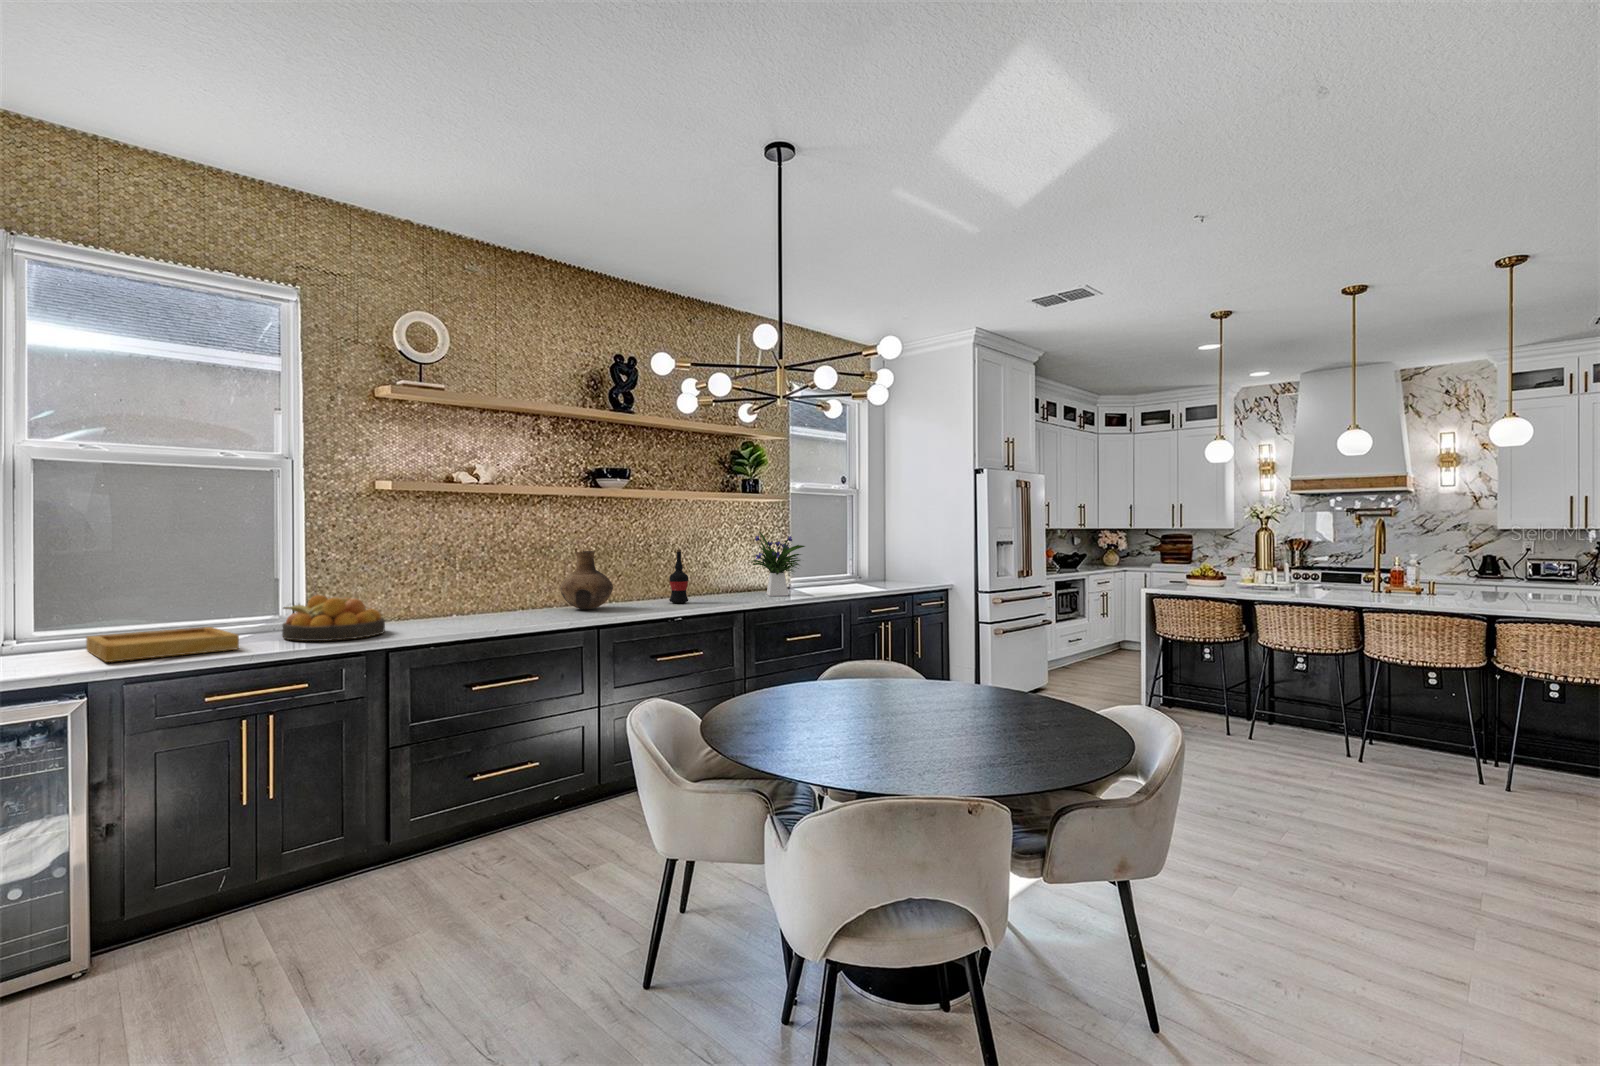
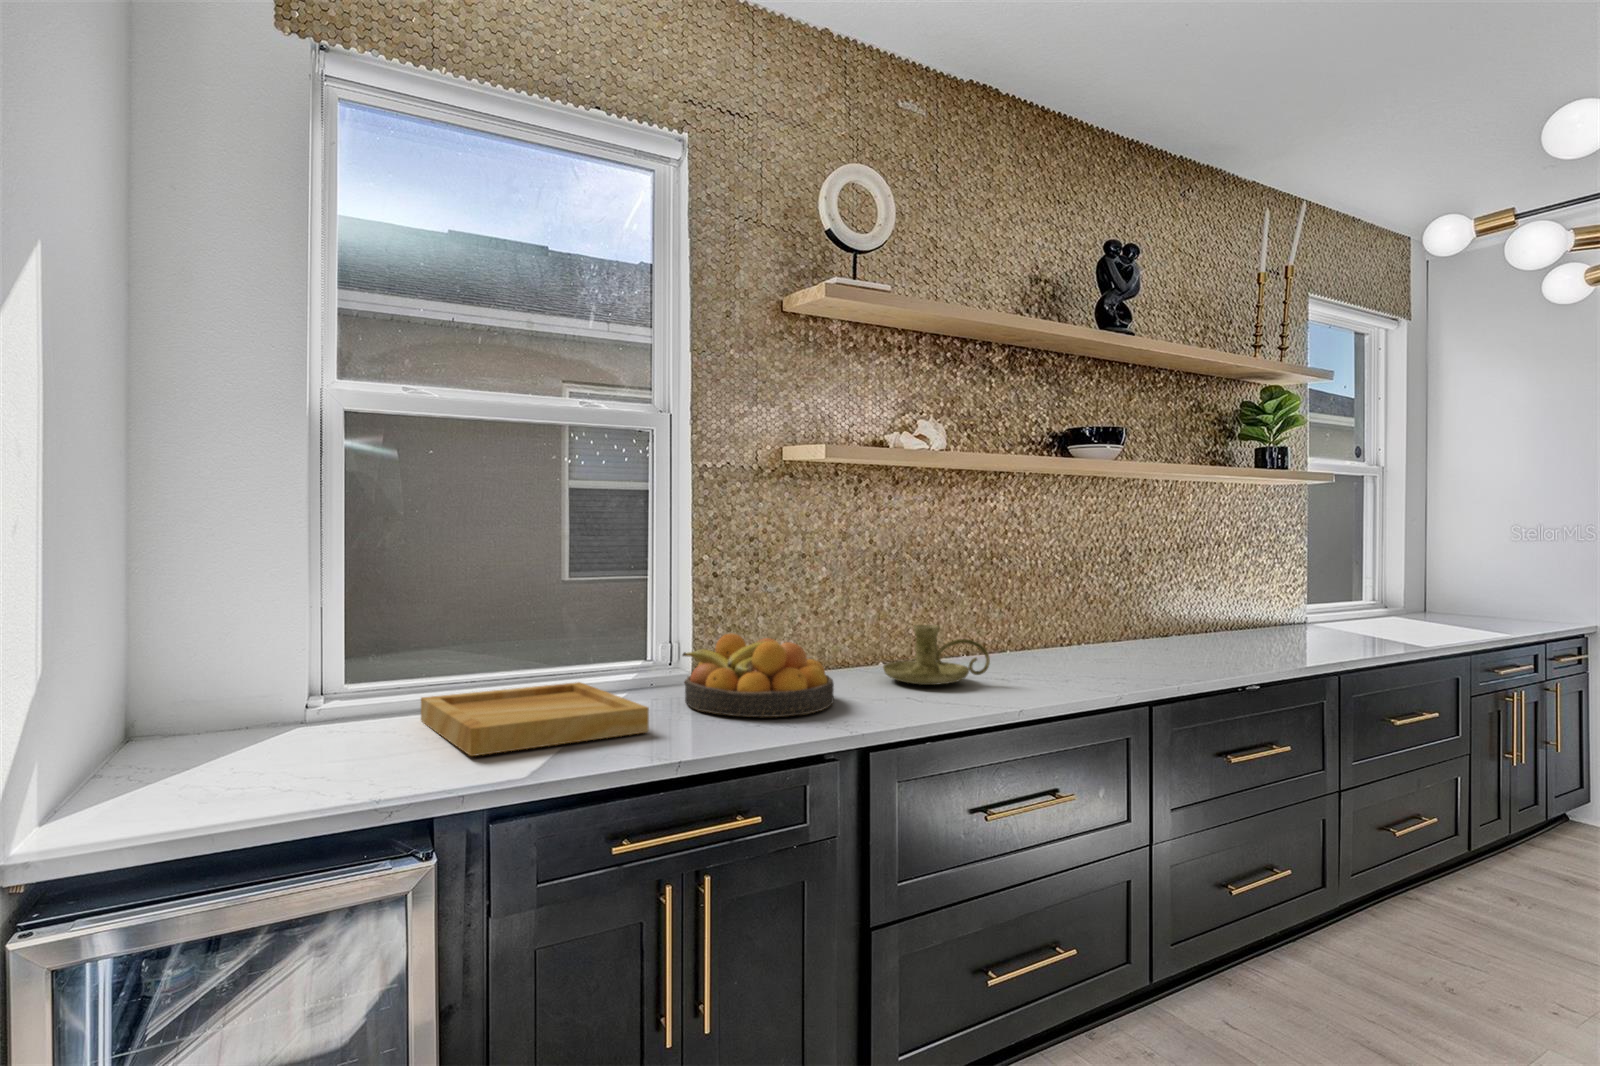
flower arrangement: present [752,531,805,596] -> none [1268,532,1381,640]
wine bottle: present [669,549,688,603] -> none [1180,561,1214,650]
vase: present [560,551,613,609] -> none [1028,563,1116,659]
candle holder: none [437,589,504,624] -> present [883,625,990,685]

